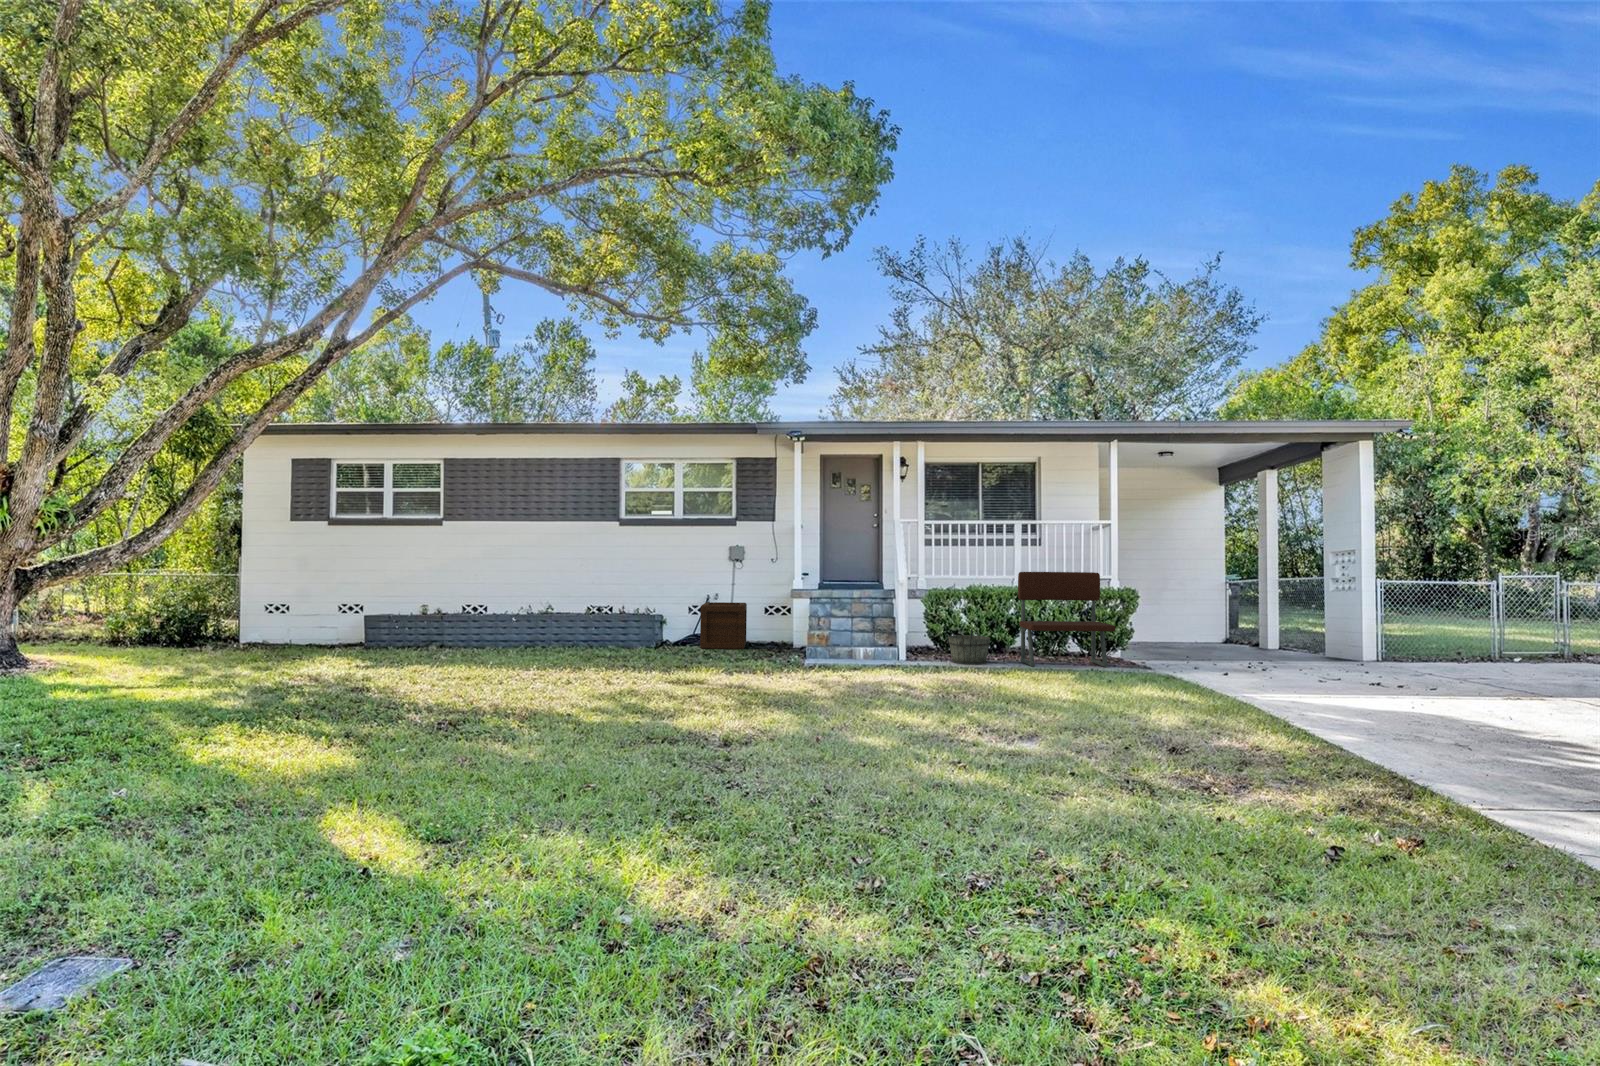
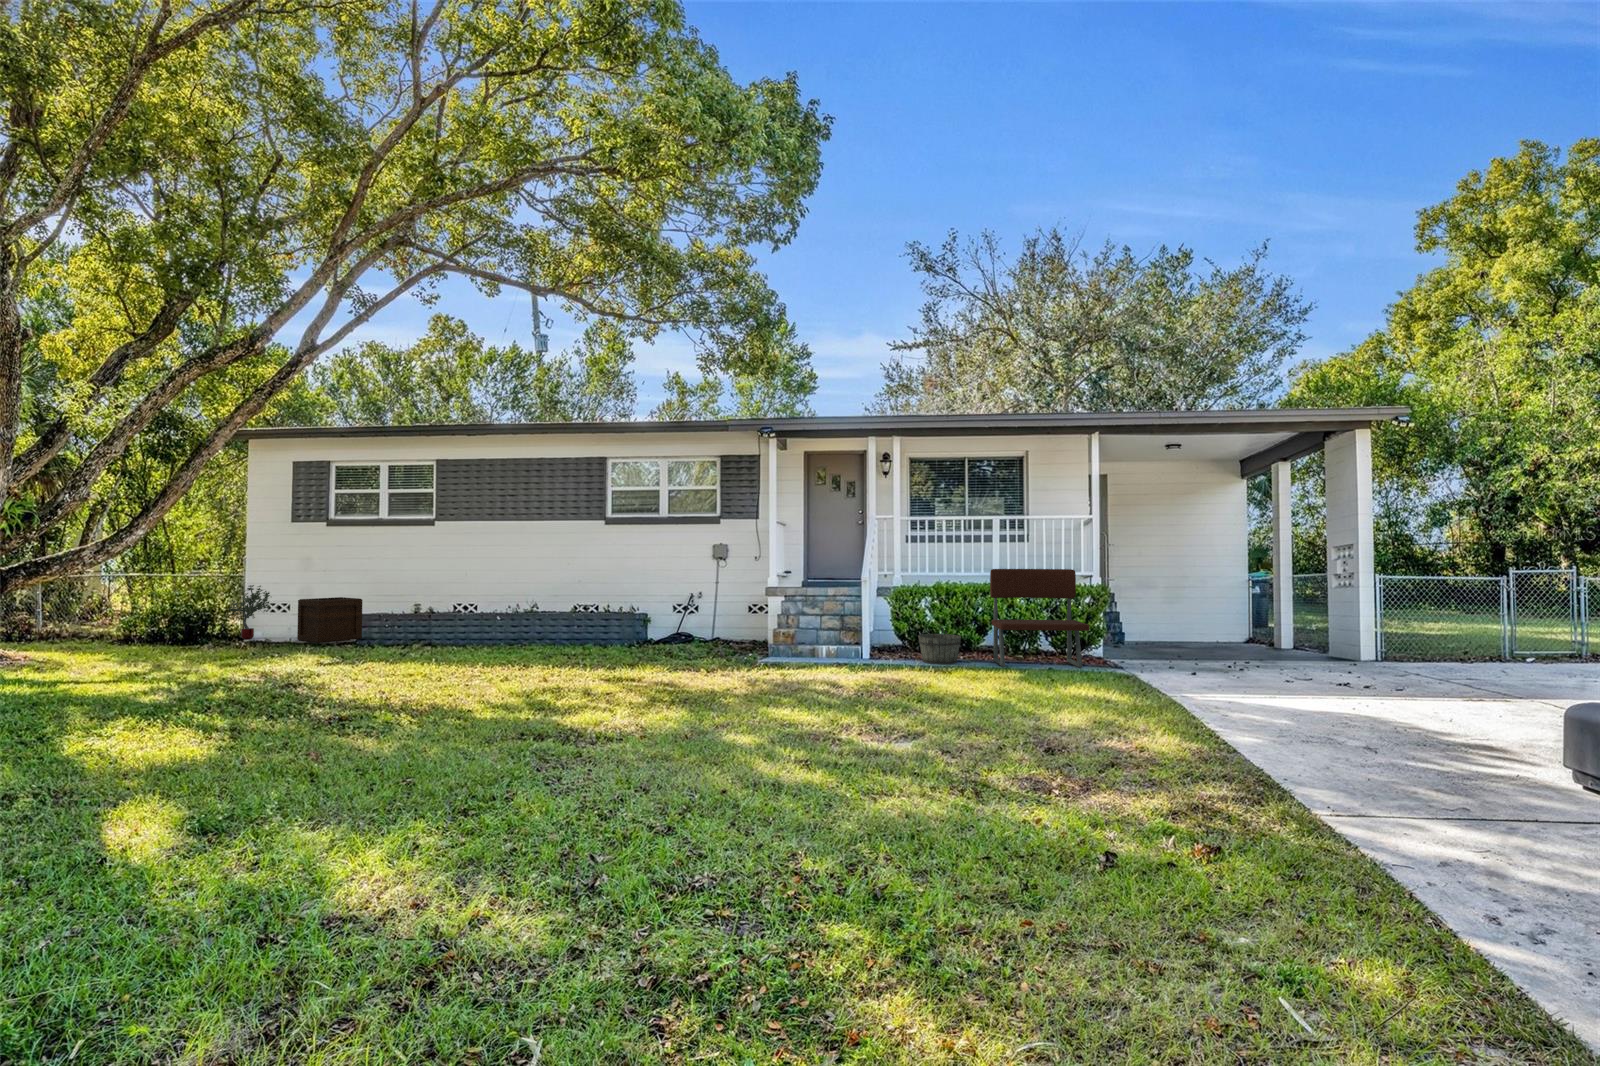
potted tree: none [222,586,269,642] -> present [229,585,270,639]
wooden crate: present [700,602,747,649] -> present [297,597,363,643]

